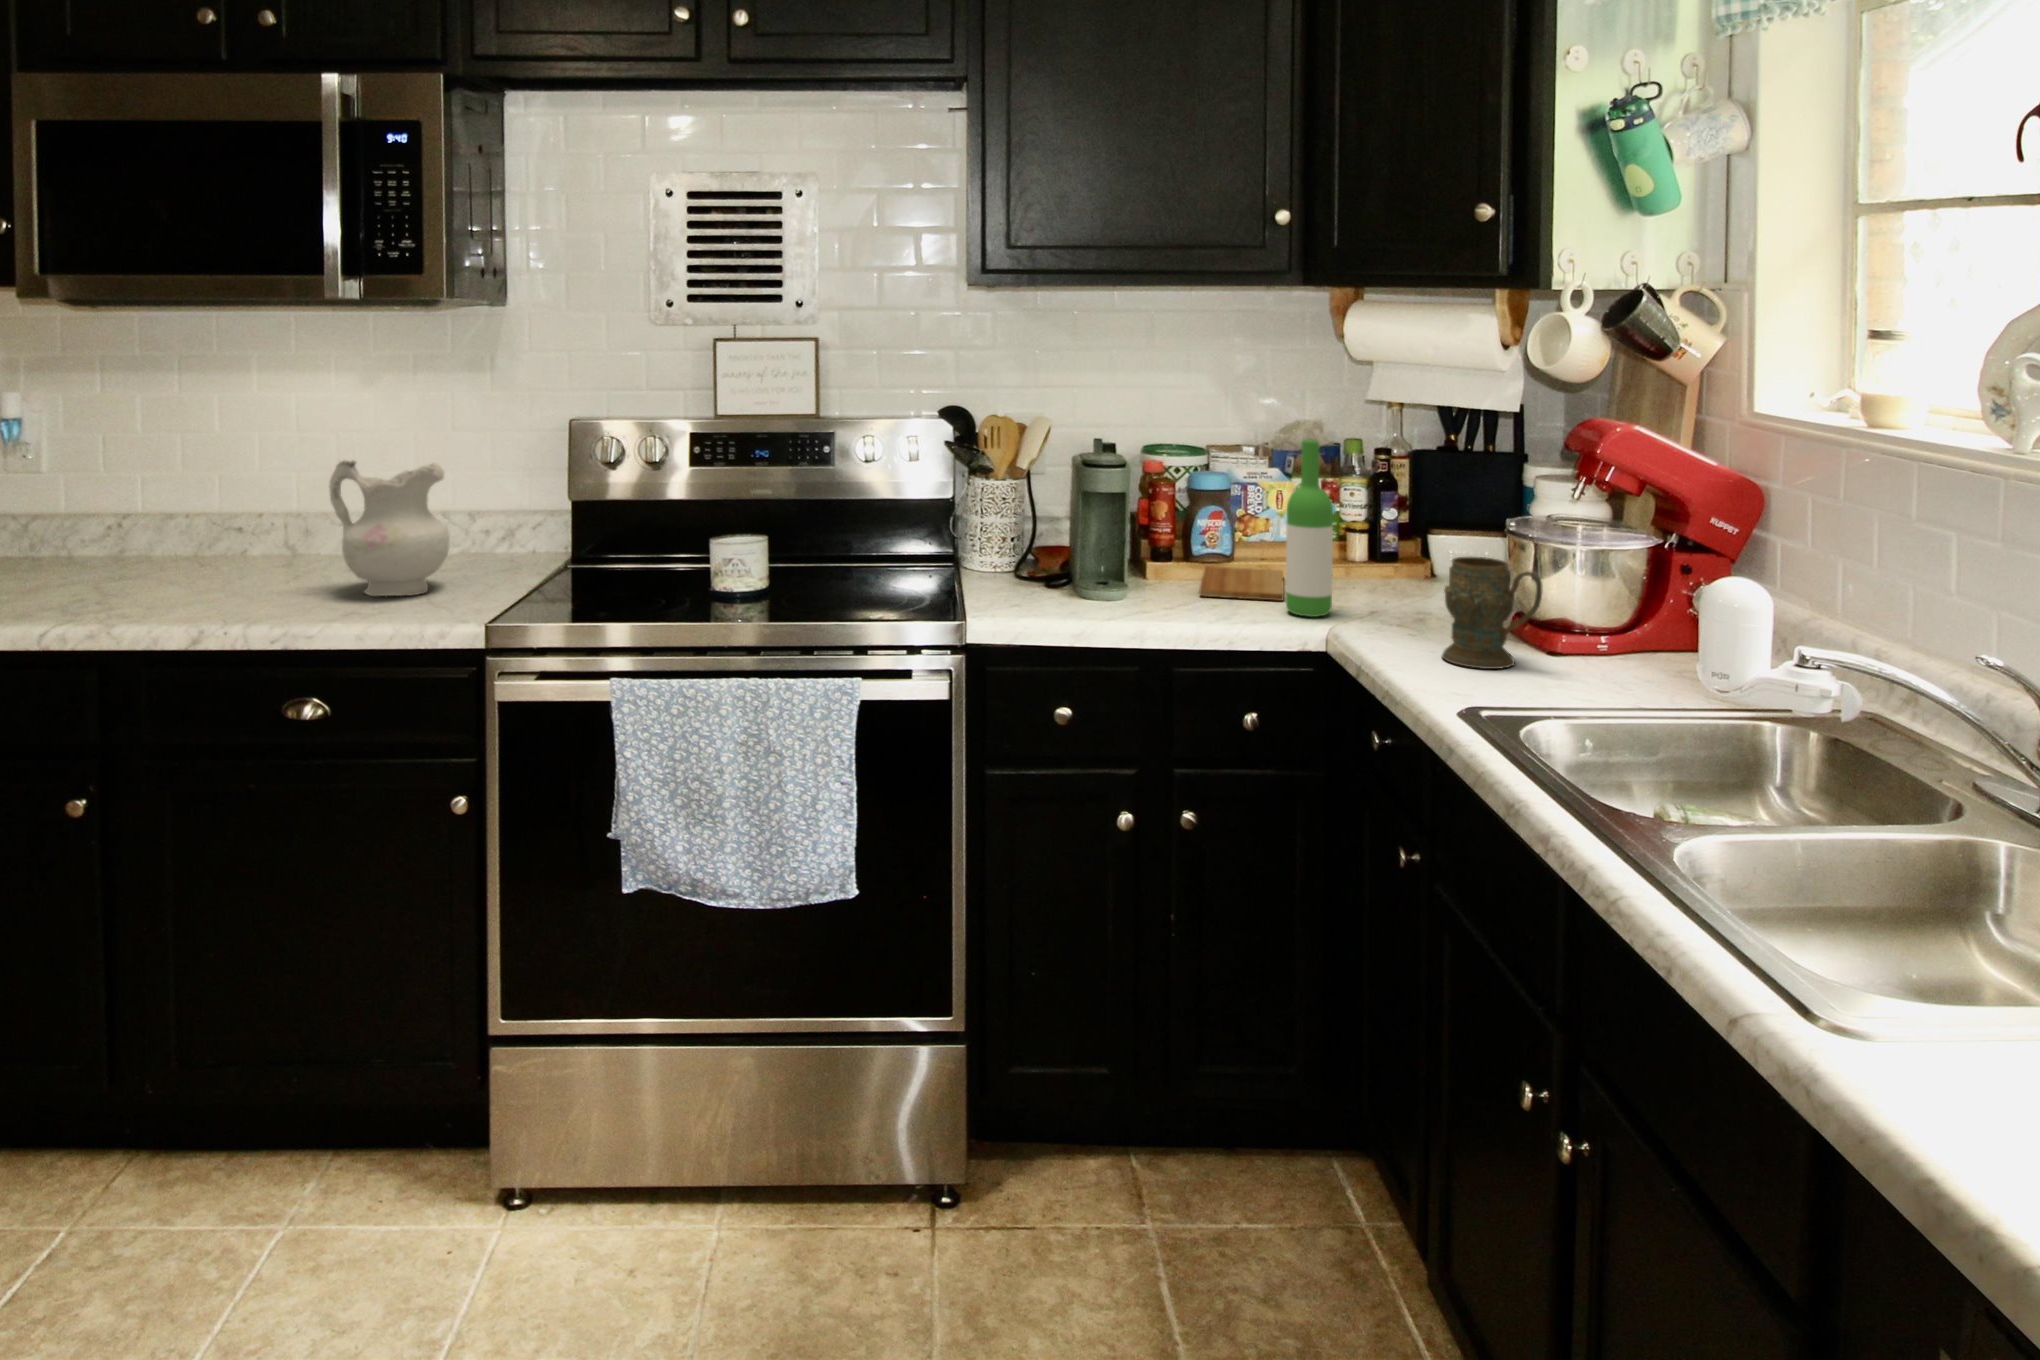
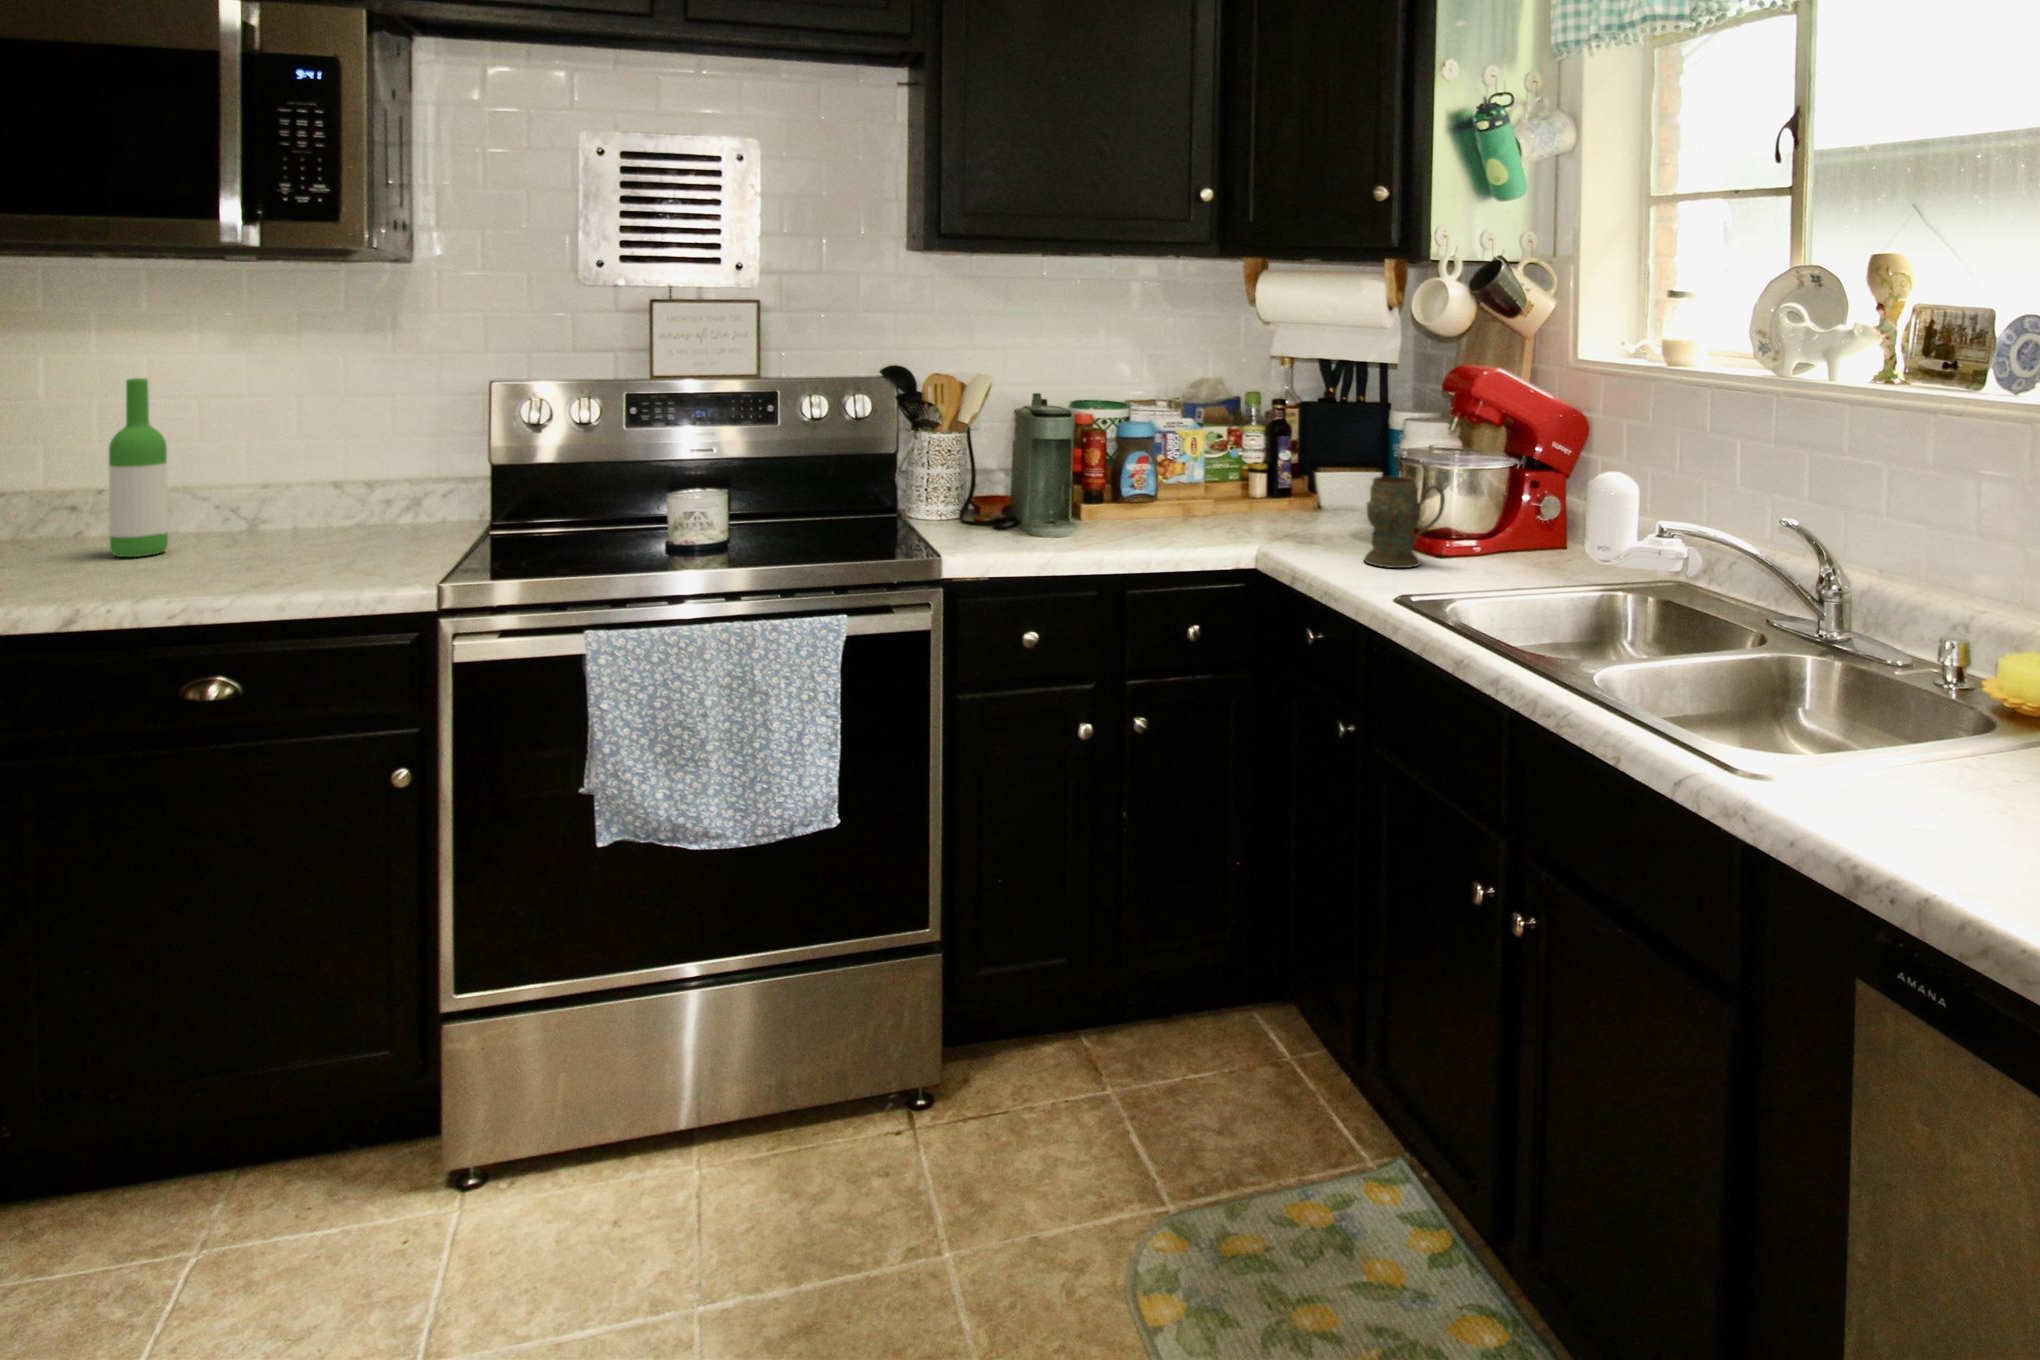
wine bottle: present [1286,440,1333,617] -> present [109,378,168,557]
ceramic pitcher: present [329,460,450,596] -> none [208,415,362,566]
cutting board: present [1199,566,1284,601] -> none [1141,501,1218,526]

